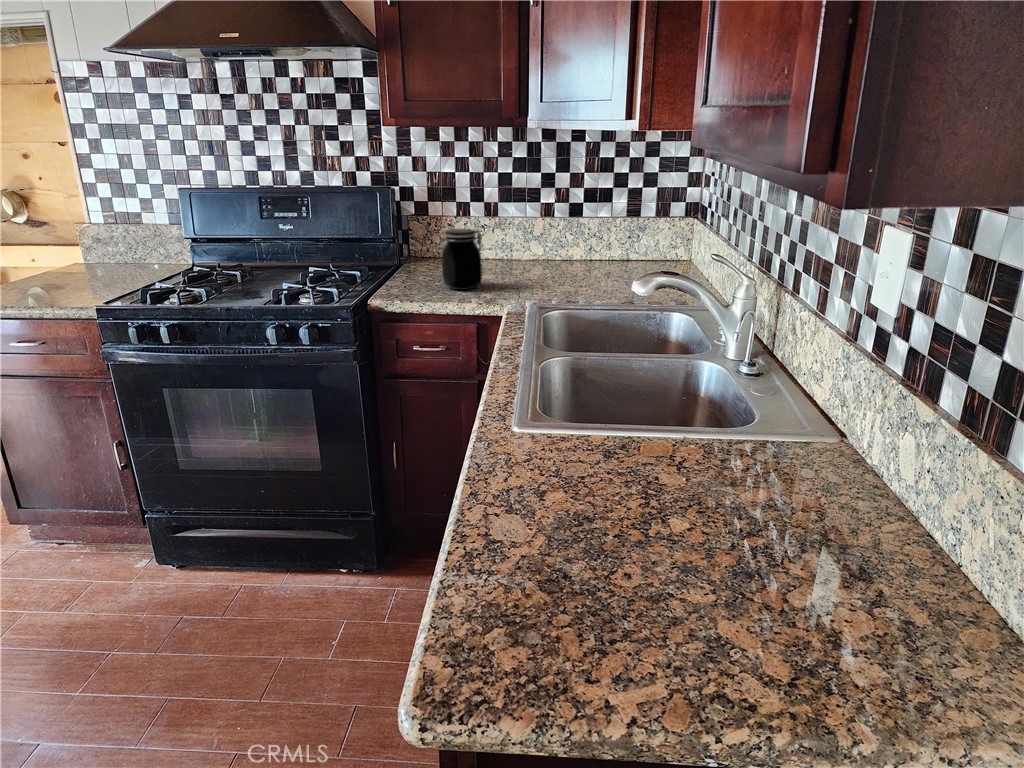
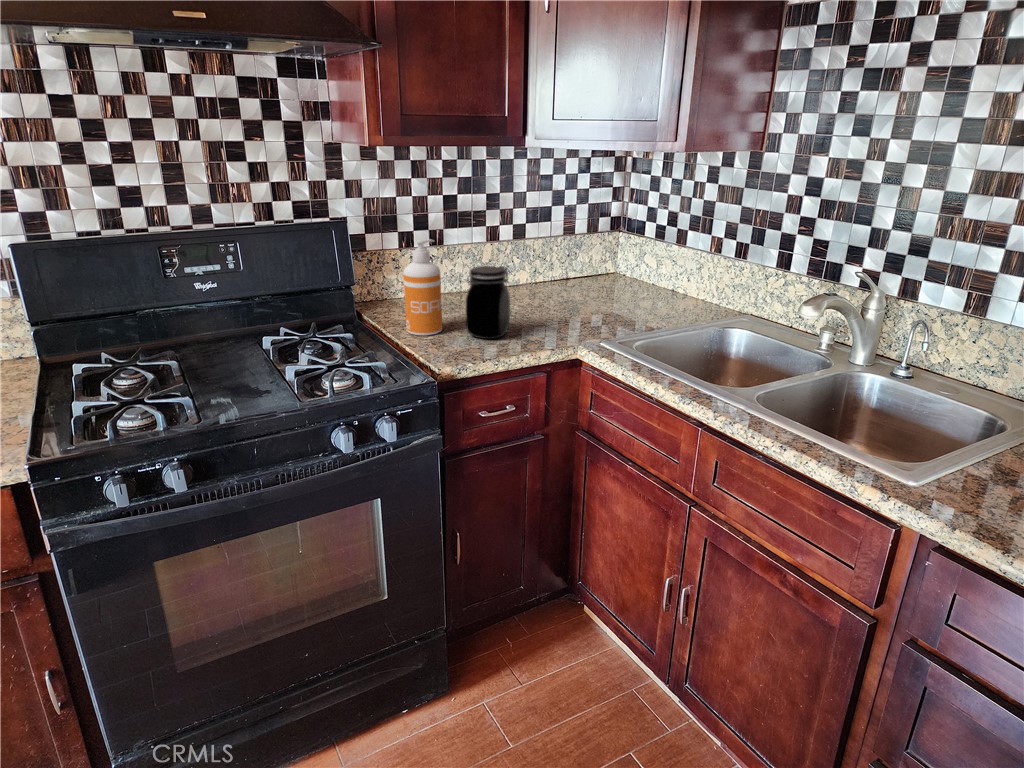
soap dispenser: none [409,203,441,282] -> present [403,239,442,335]

